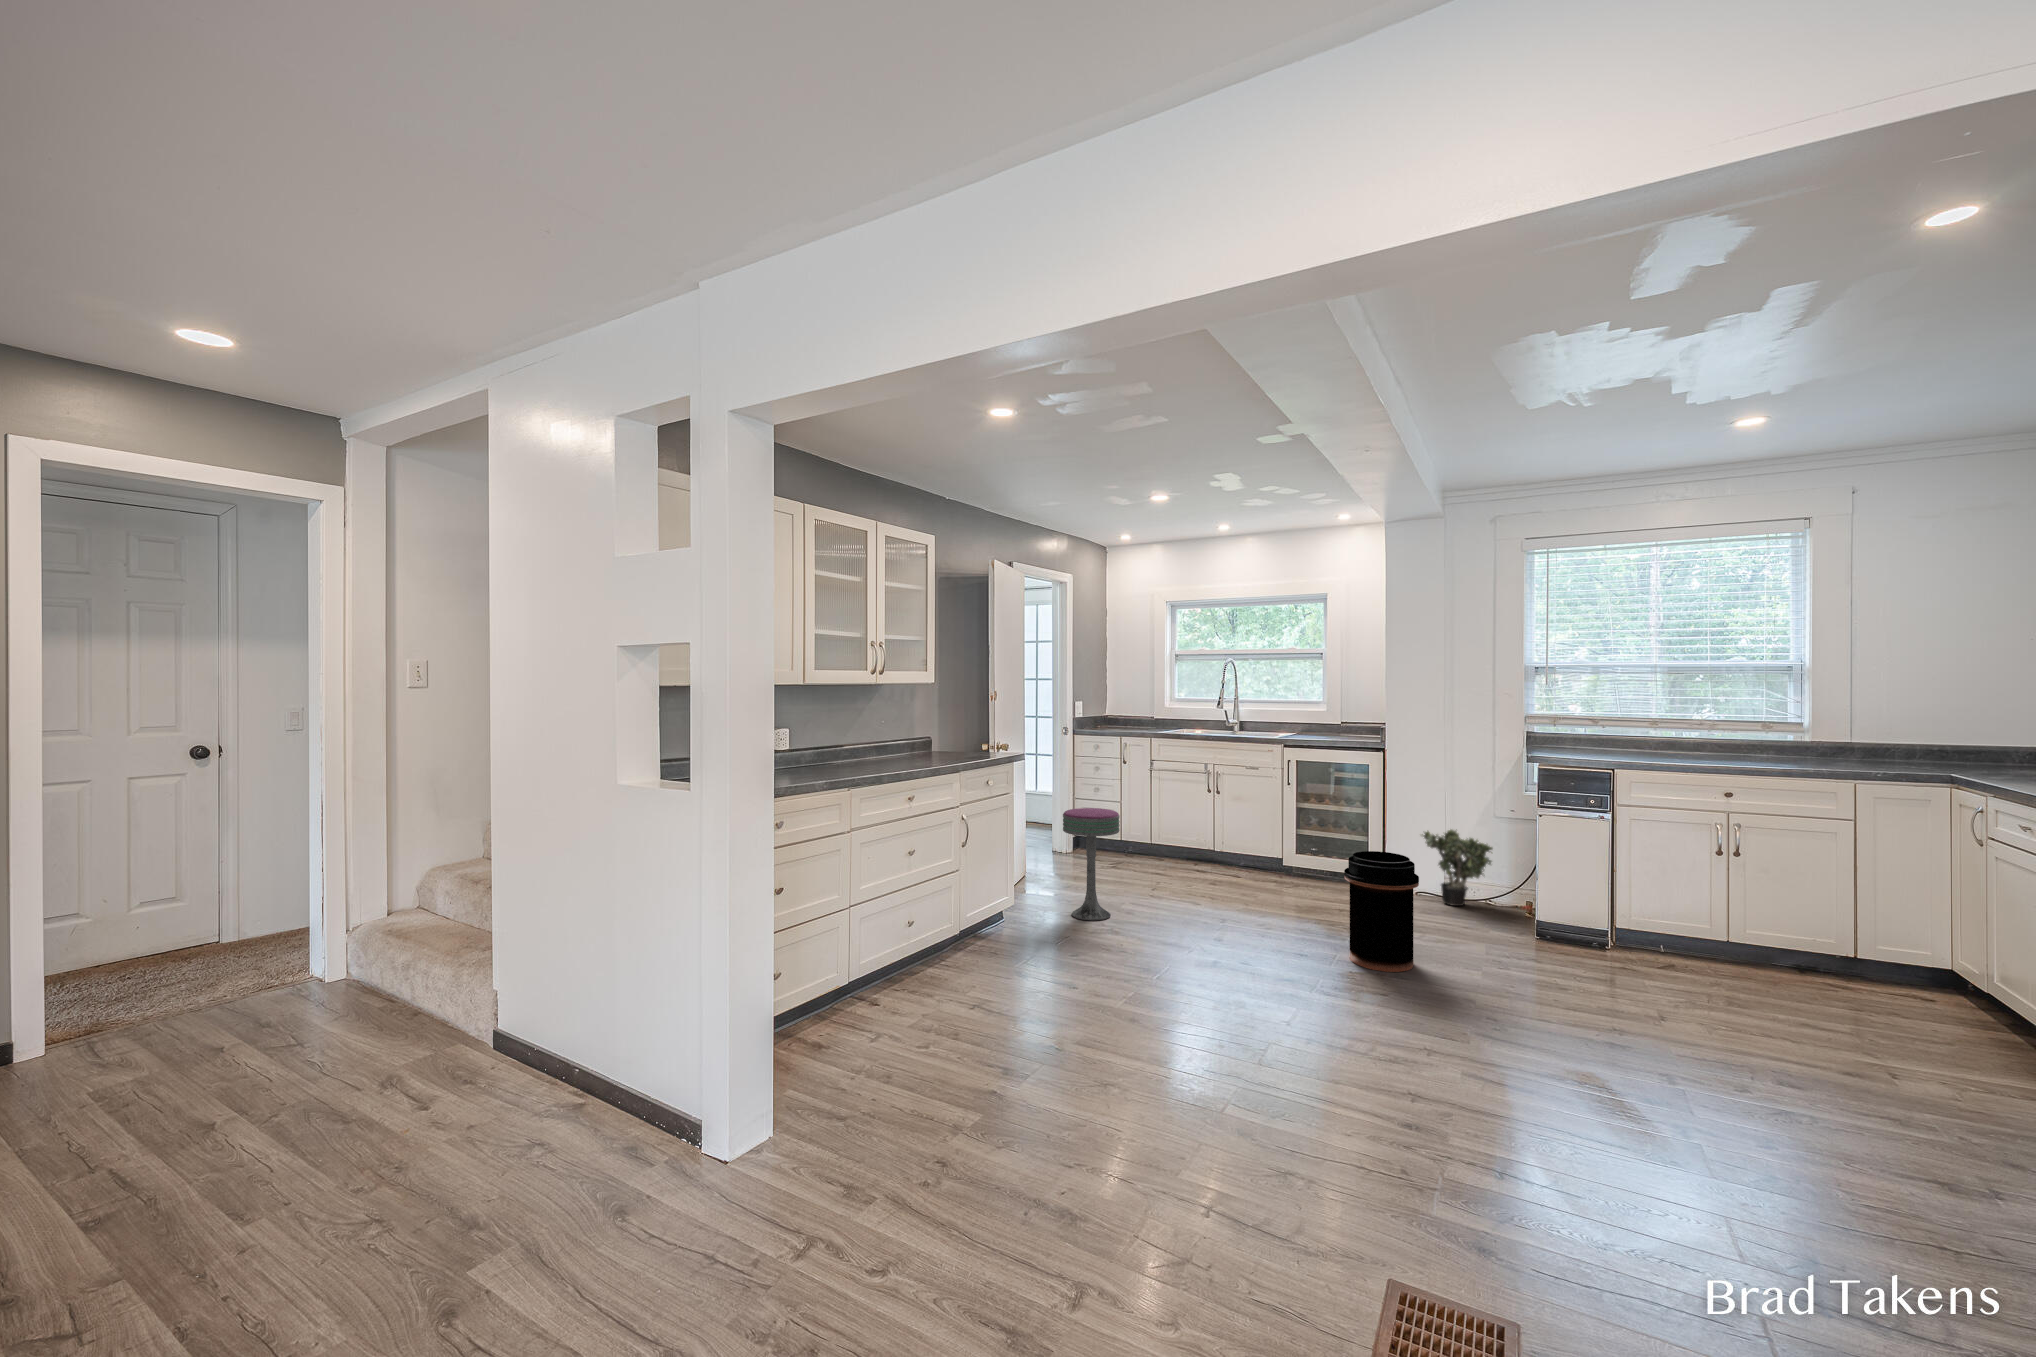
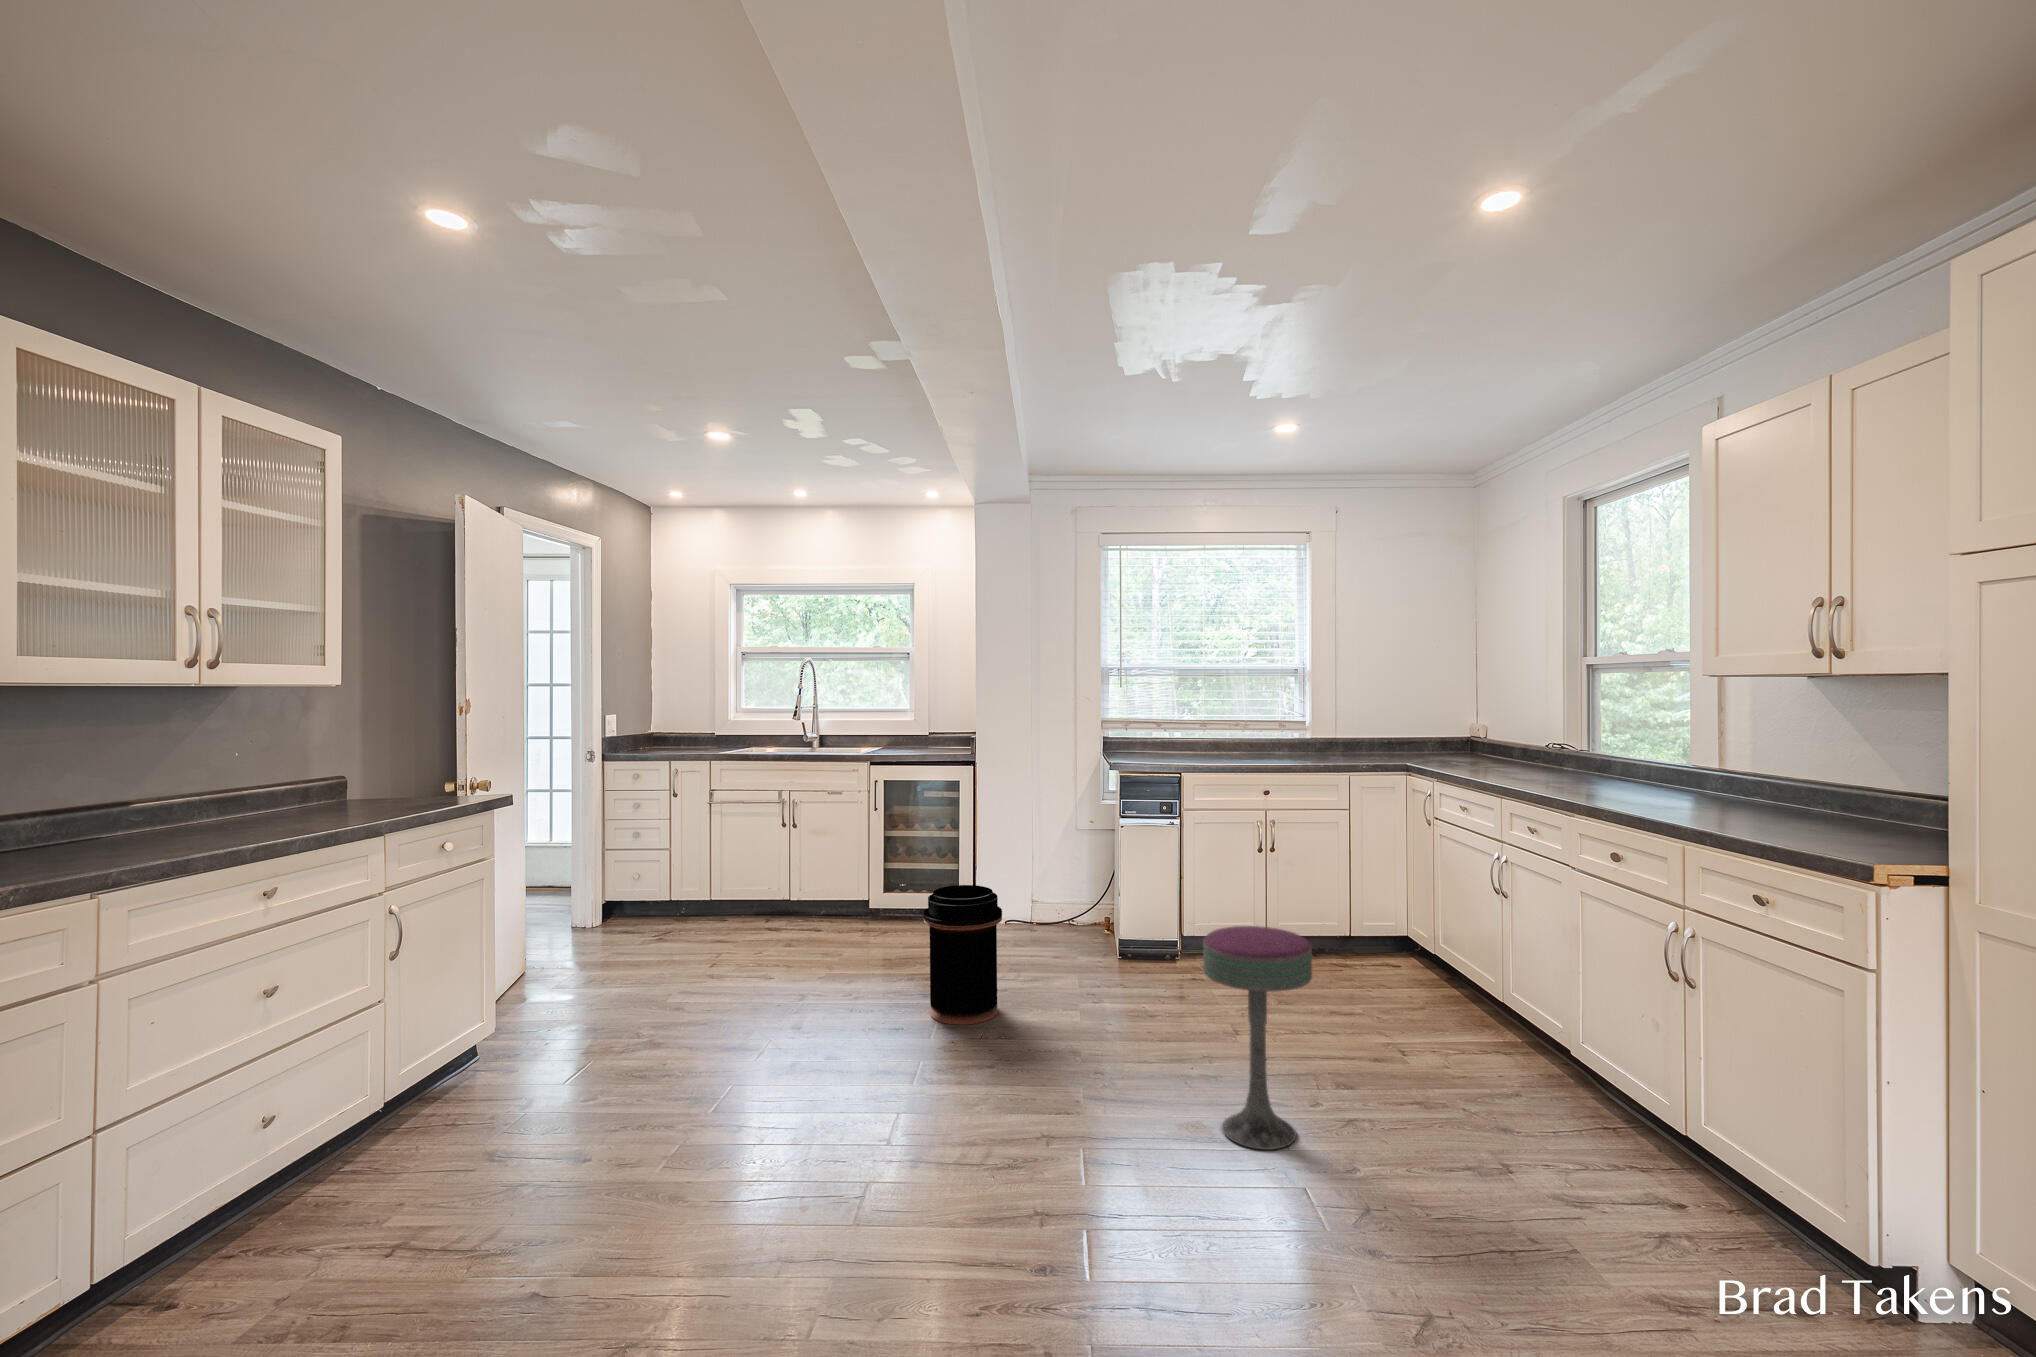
bar stool: present [1063,808,1120,920] -> present [1203,926,1312,1150]
potted plant: present [1422,830,1493,906] -> none [1008,847,1078,929]

